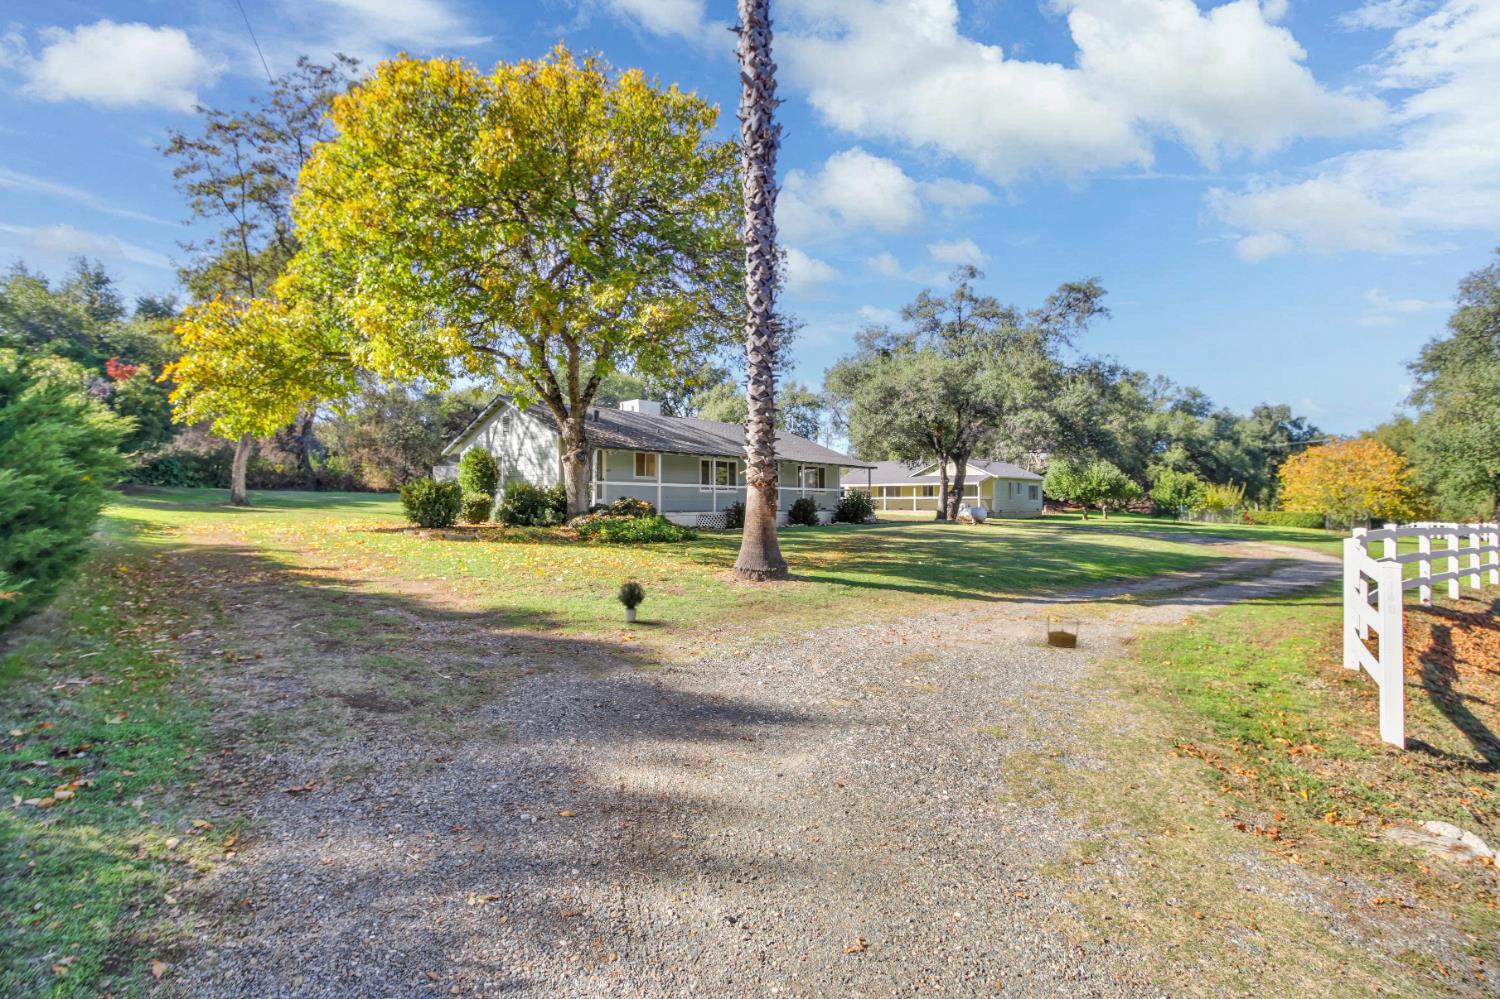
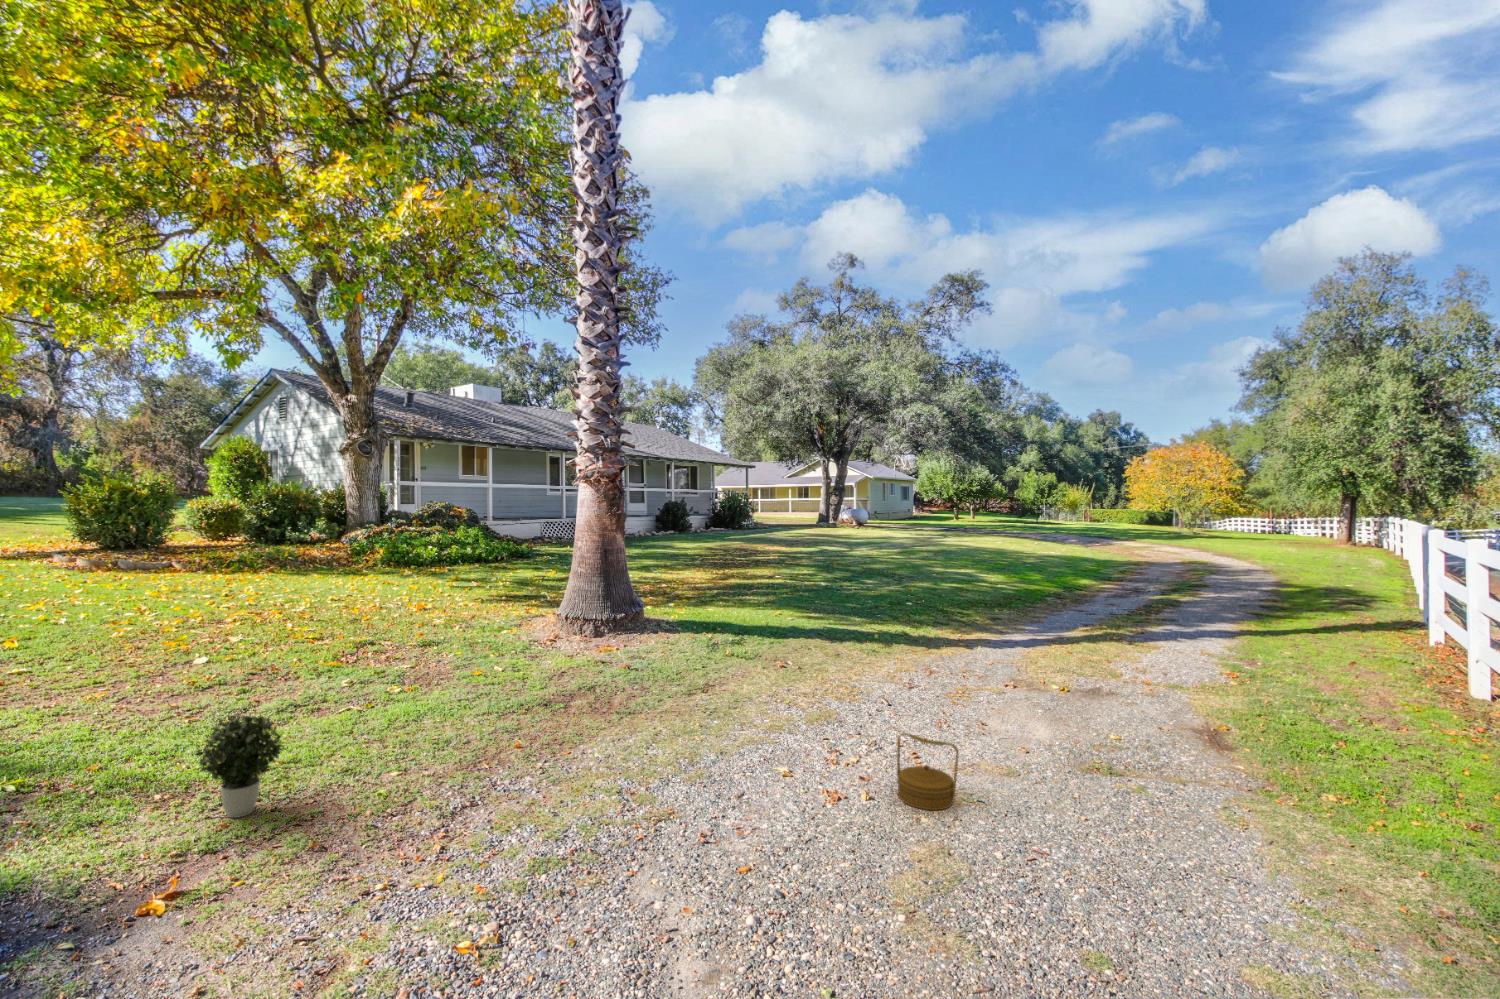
basket: present [1048,615,1078,648] -> present [897,733,959,810]

